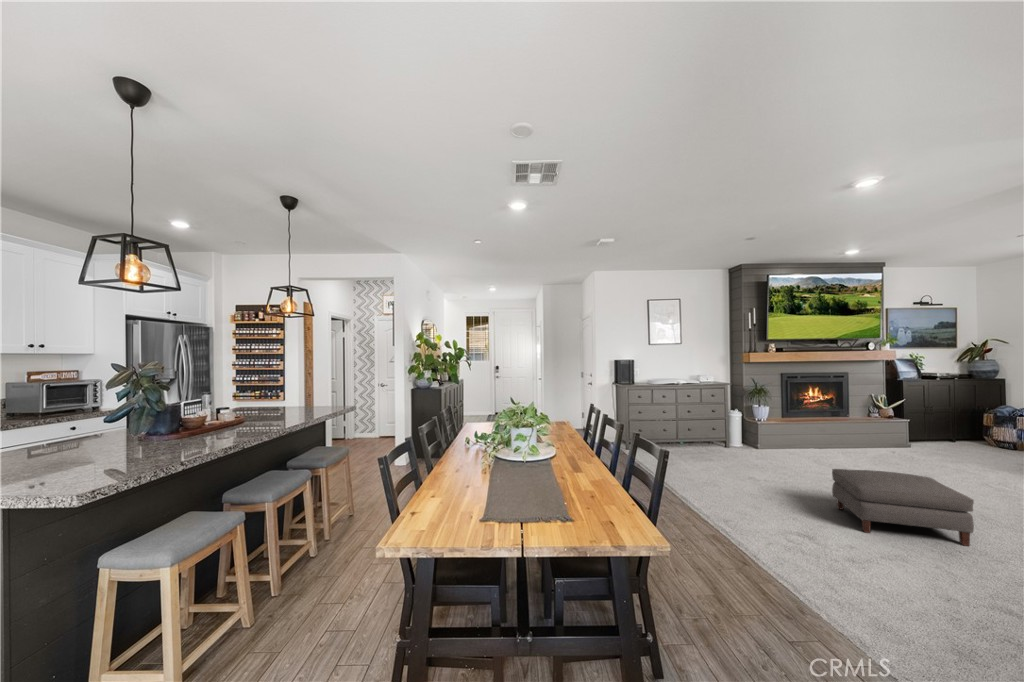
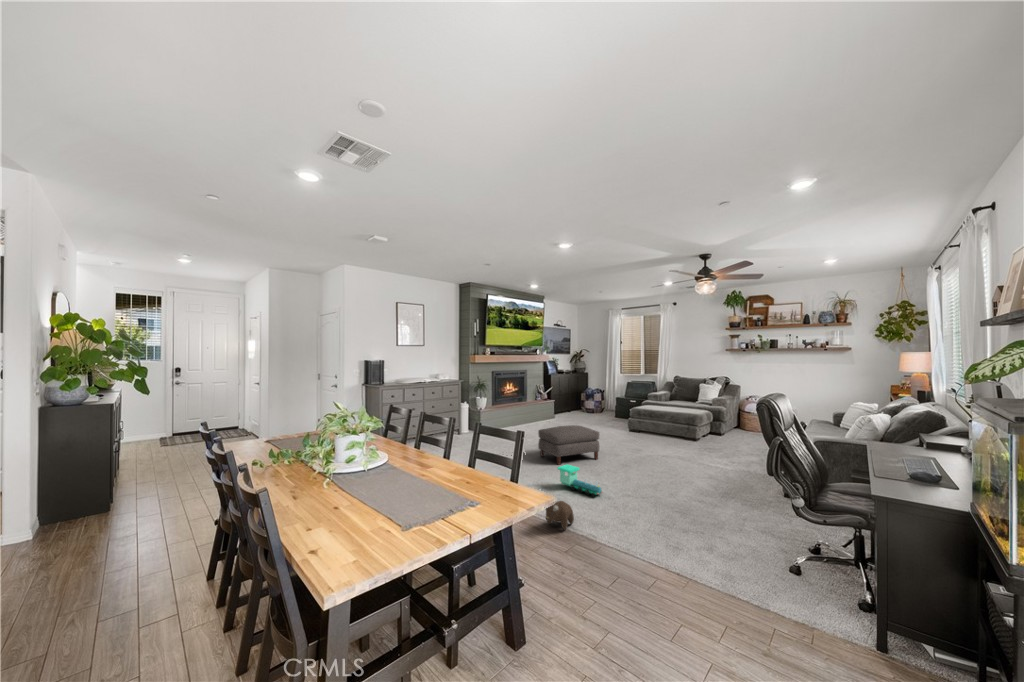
toy train: none [839,541,938,622] -> present [557,465,602,496]
plush toy: none [764,598,831,658] -> present [546,501,574,530]

